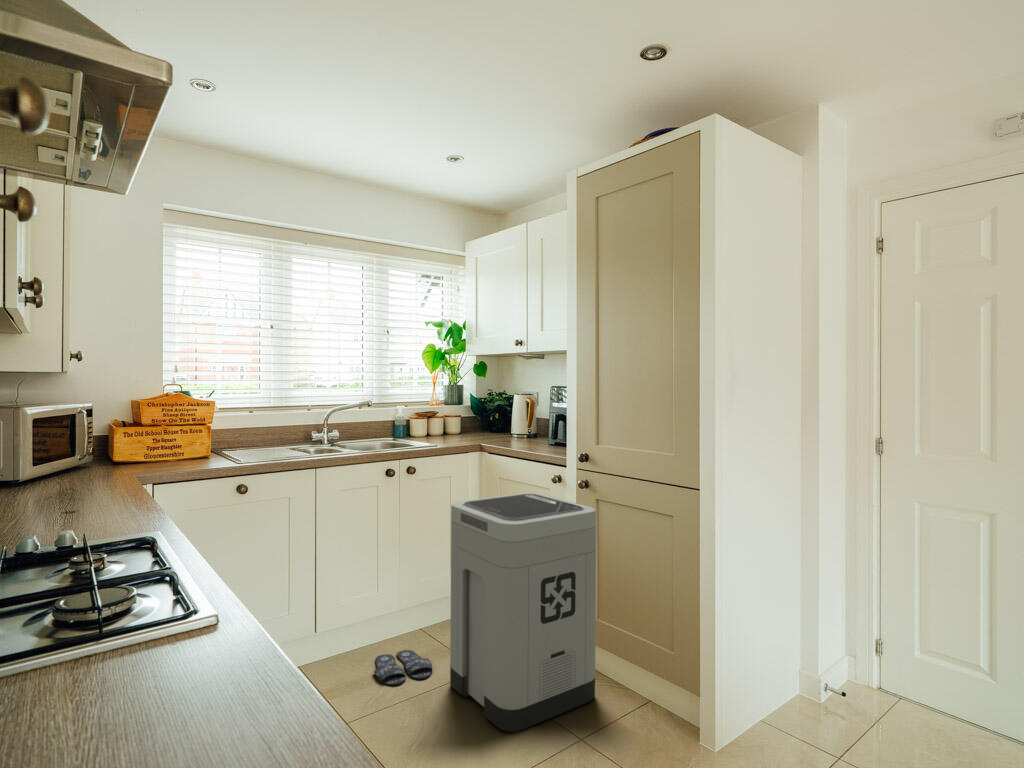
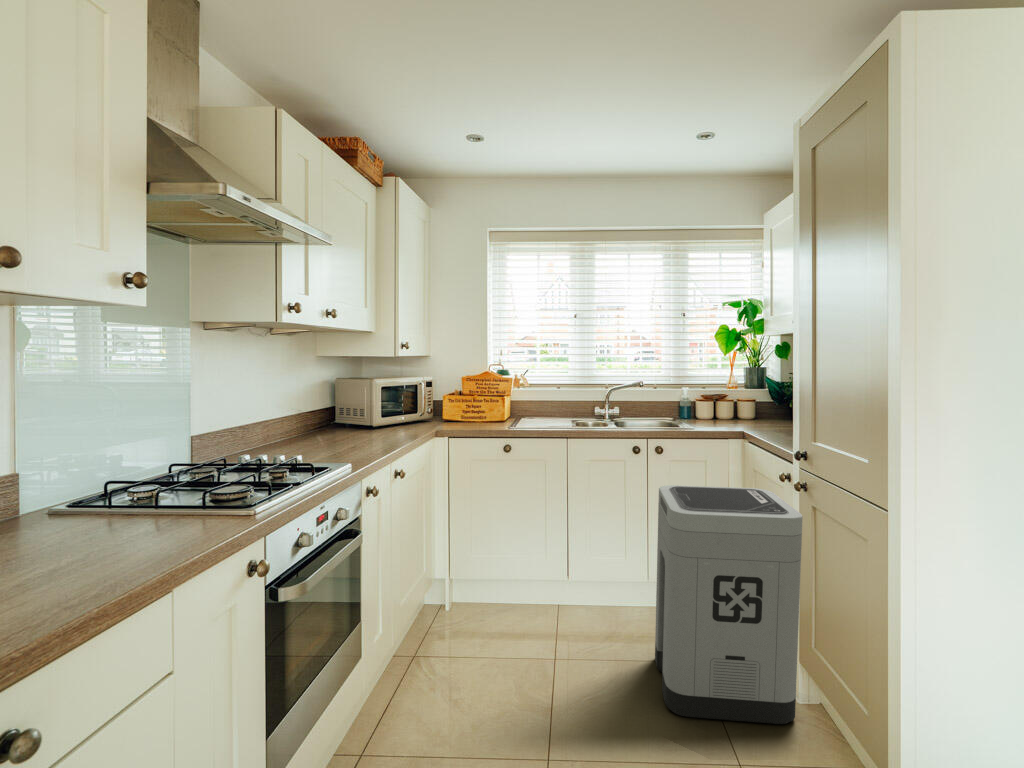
slippers: present [374,650,432,686] -> none [601,614,655,644]

